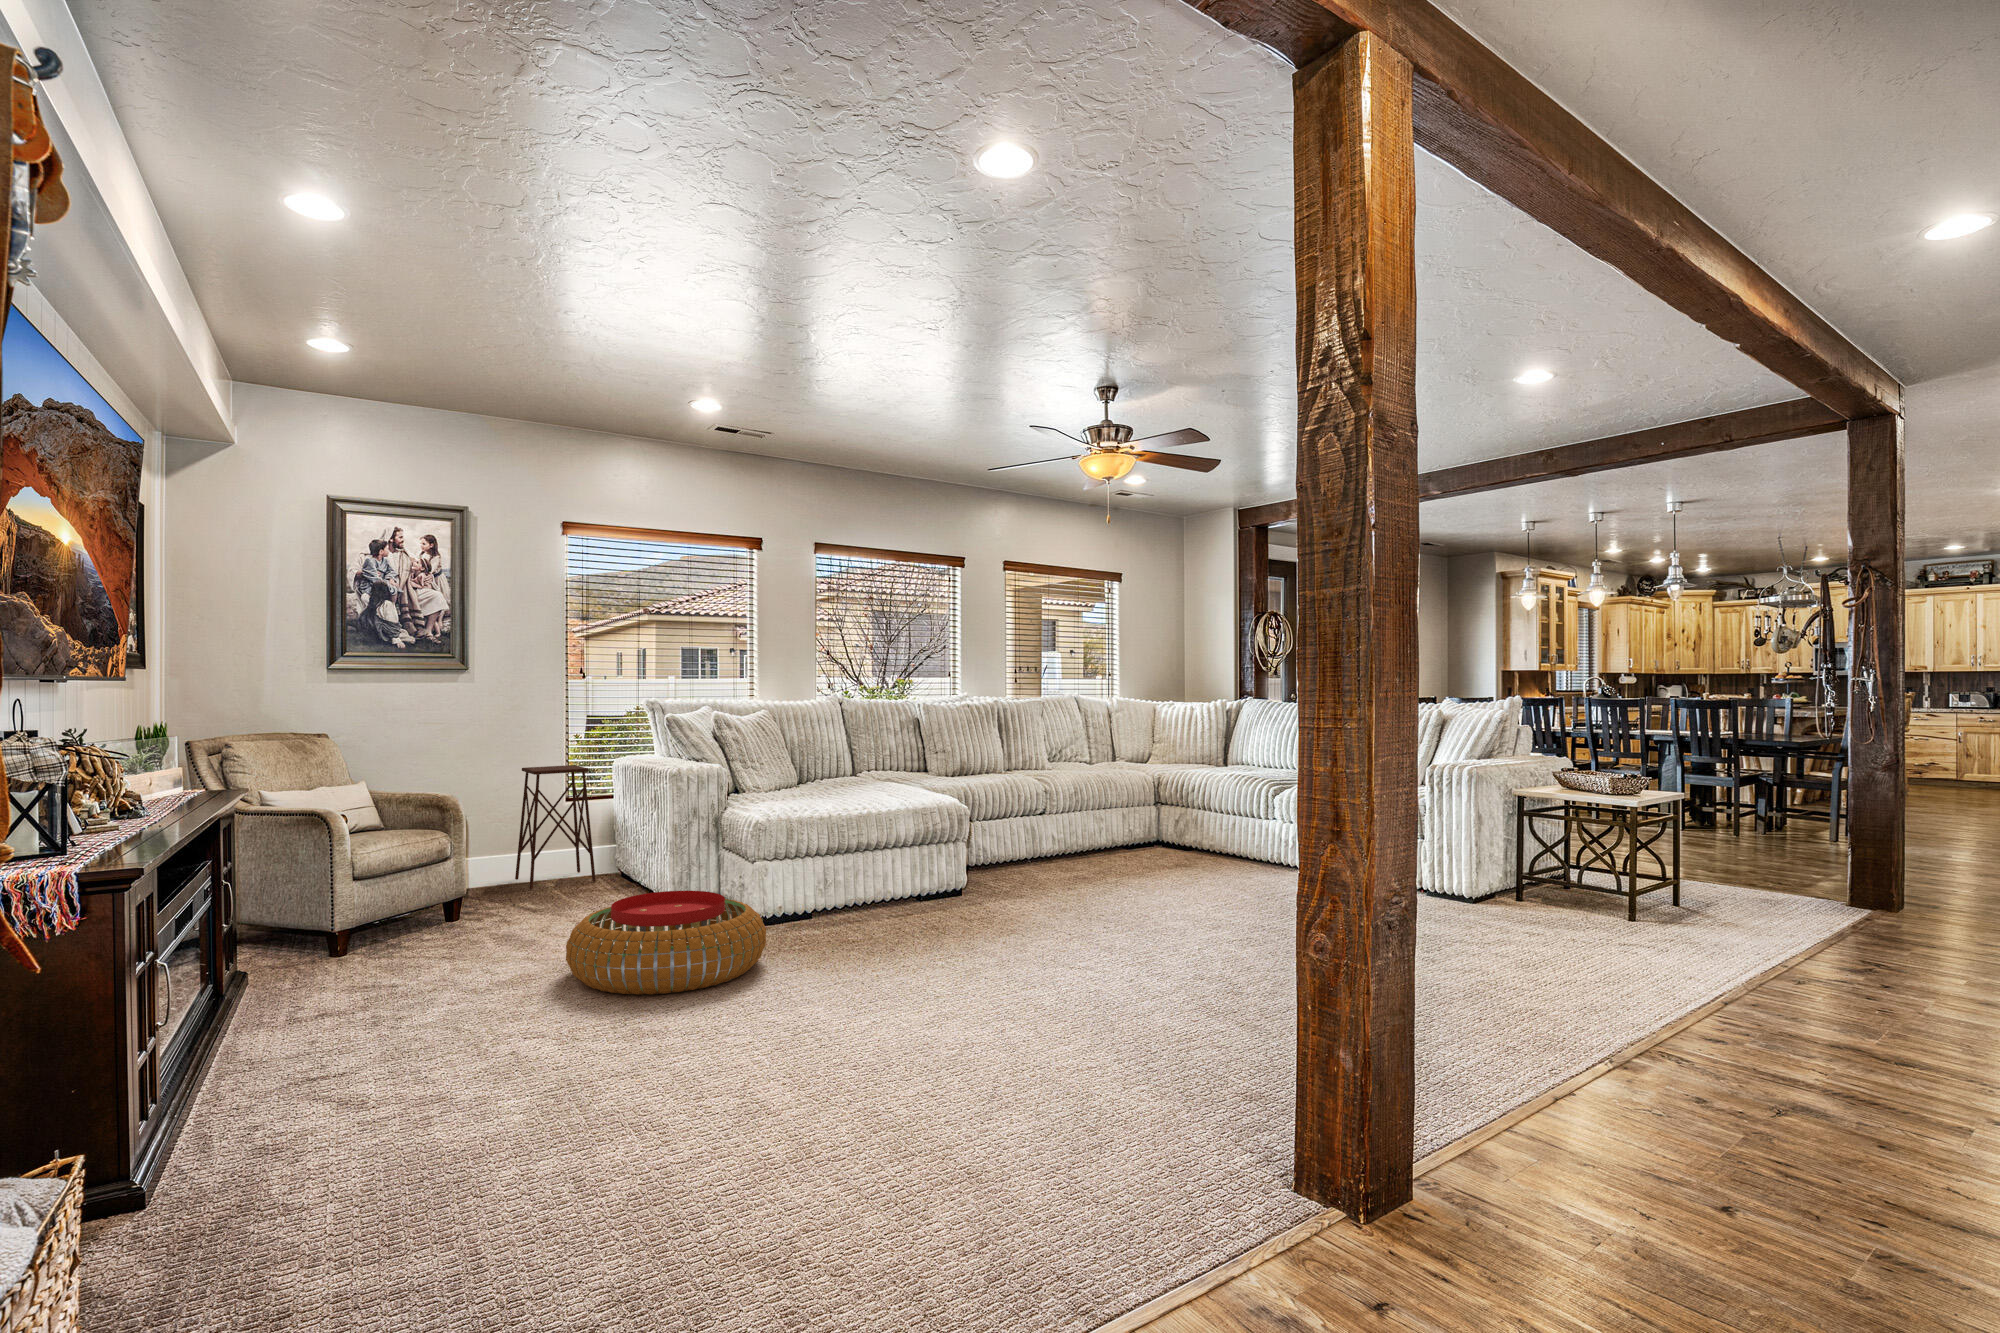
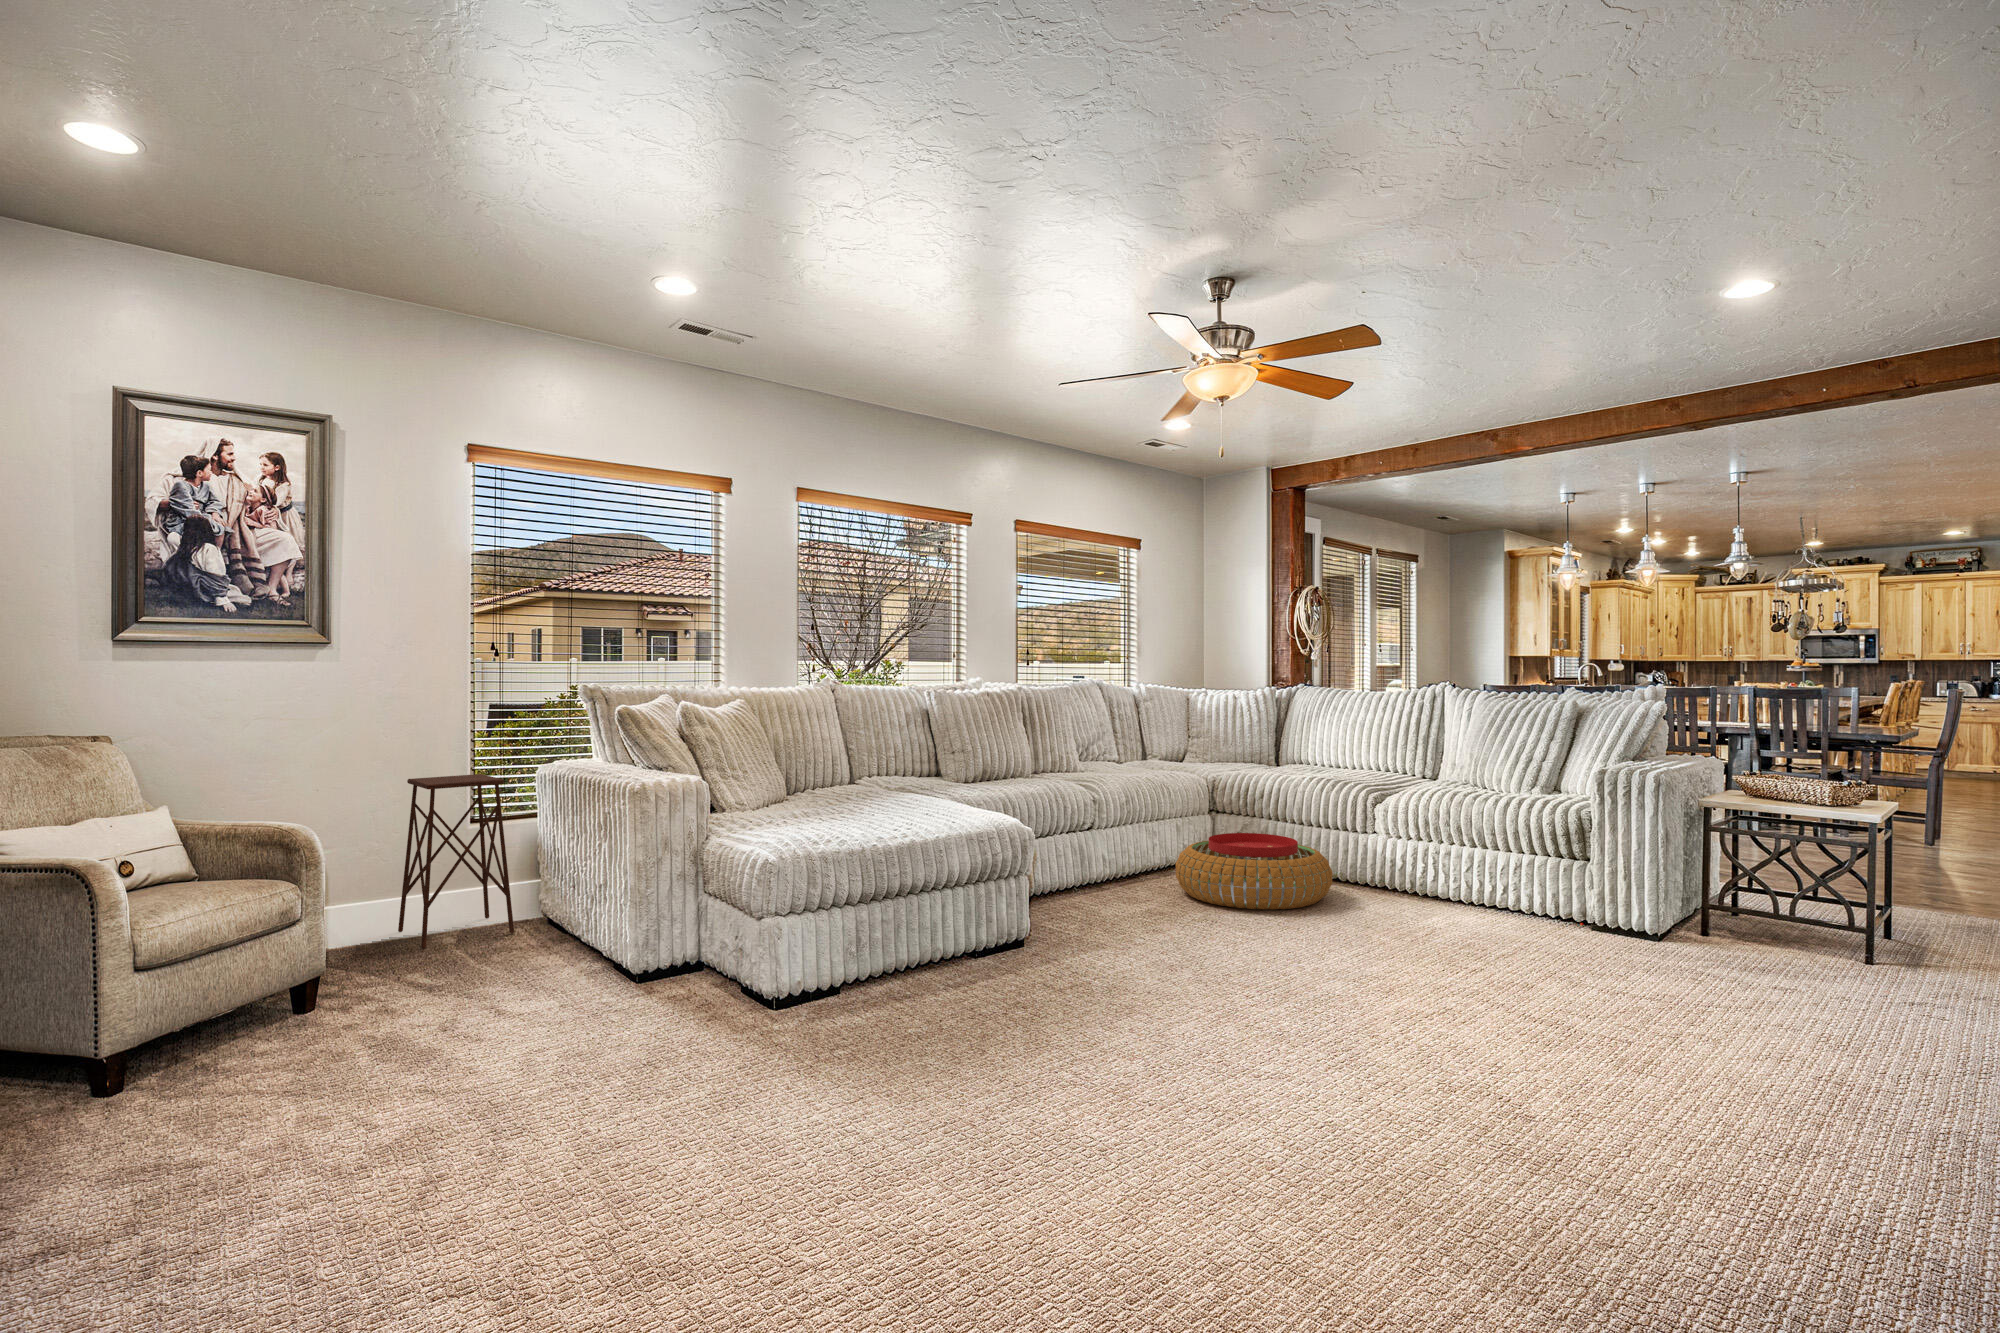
pouf: present [566,891,766,995] -> present [1176,833,1332,909]

